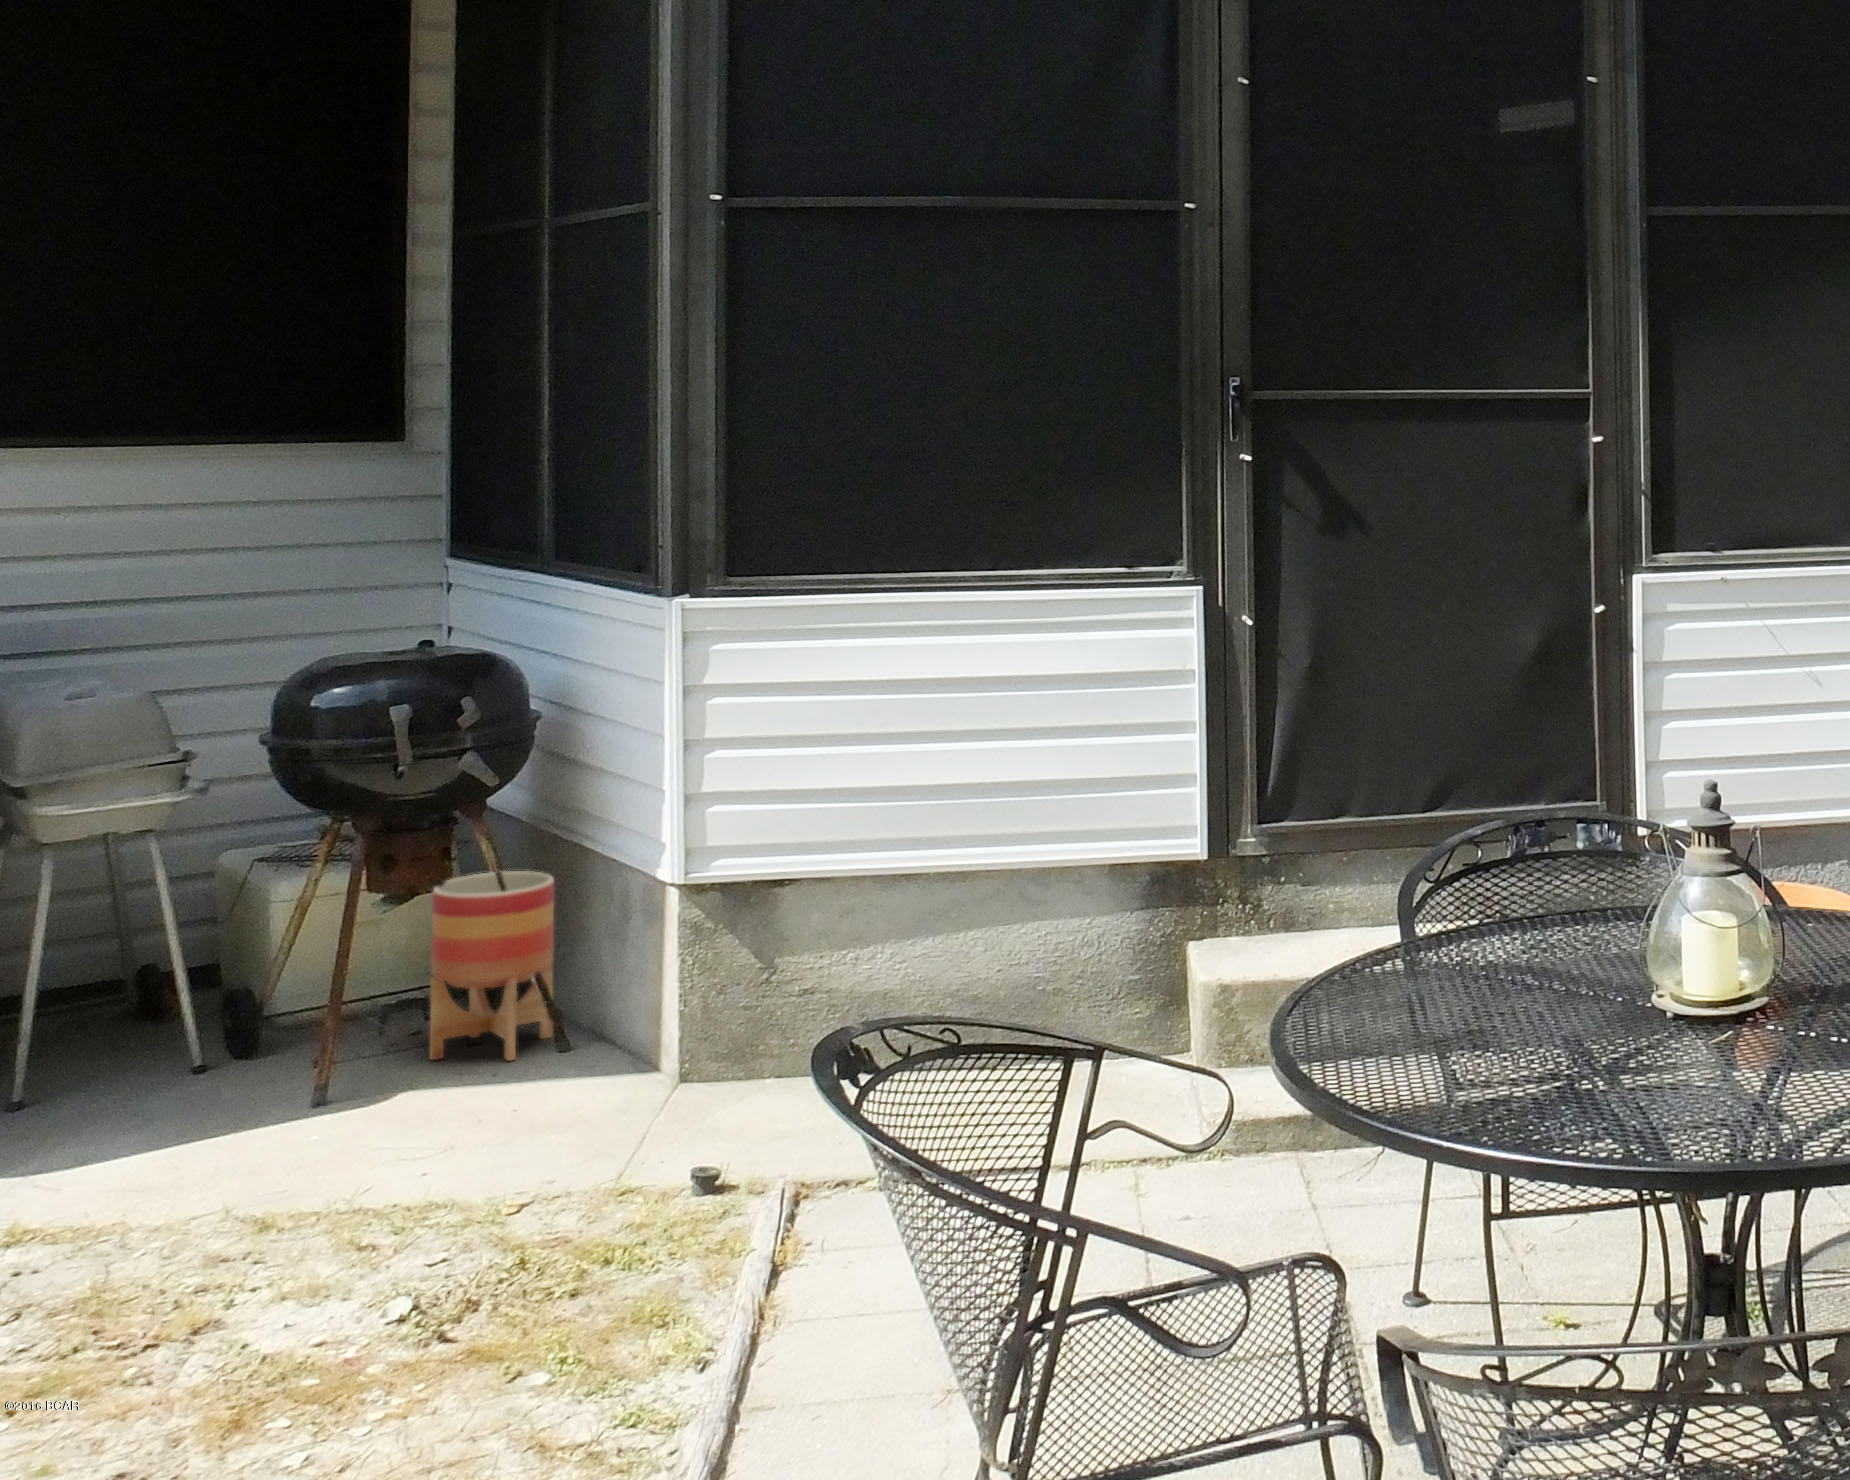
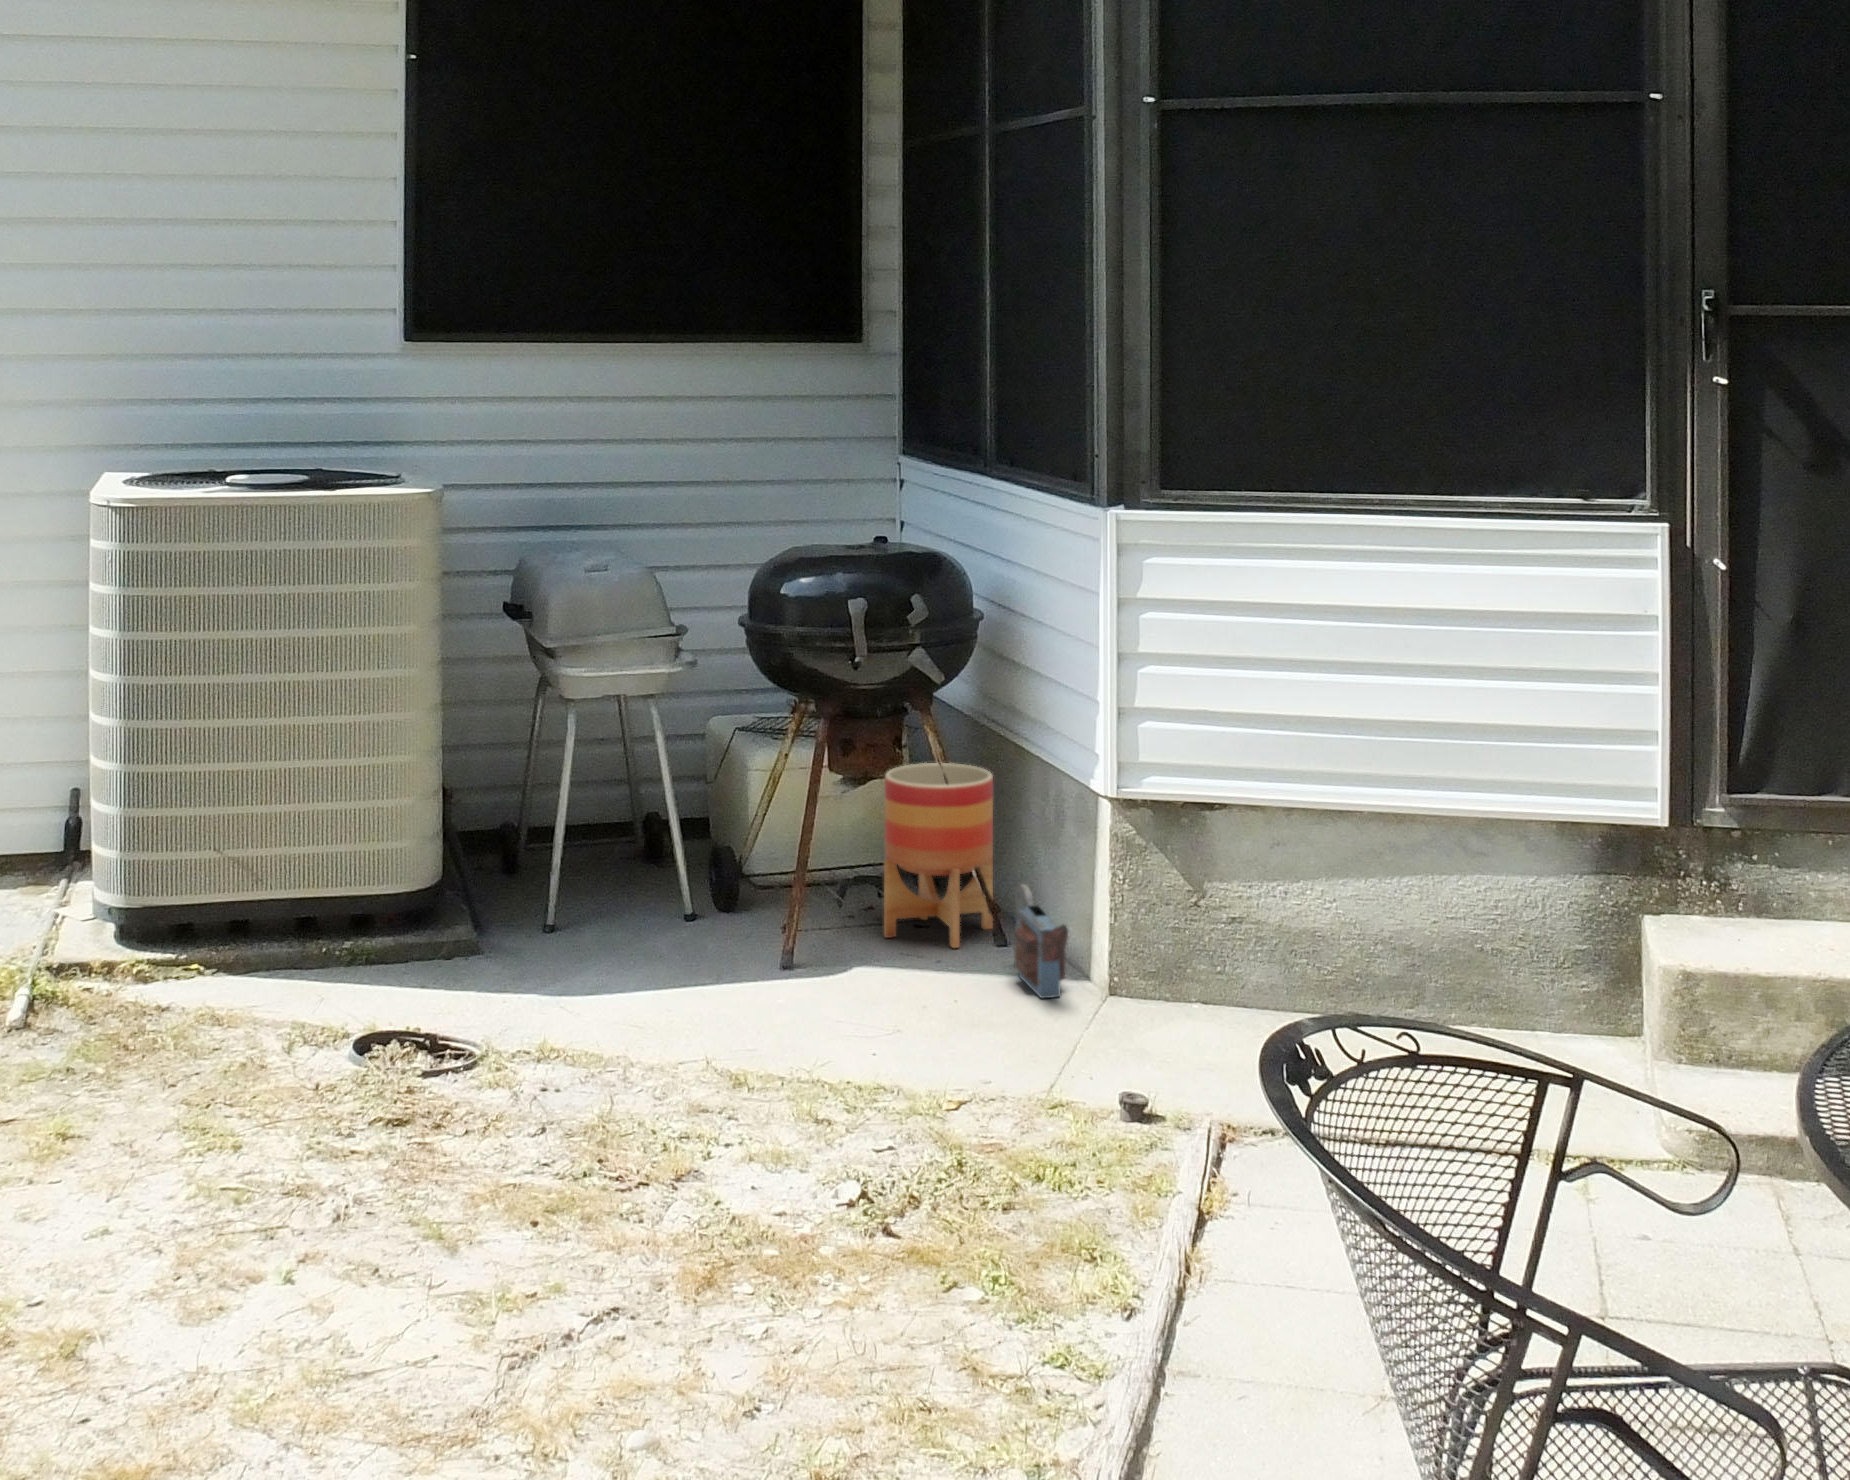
watering can: none [577,984,636,1096] -> present [1015,884,1068,998]

